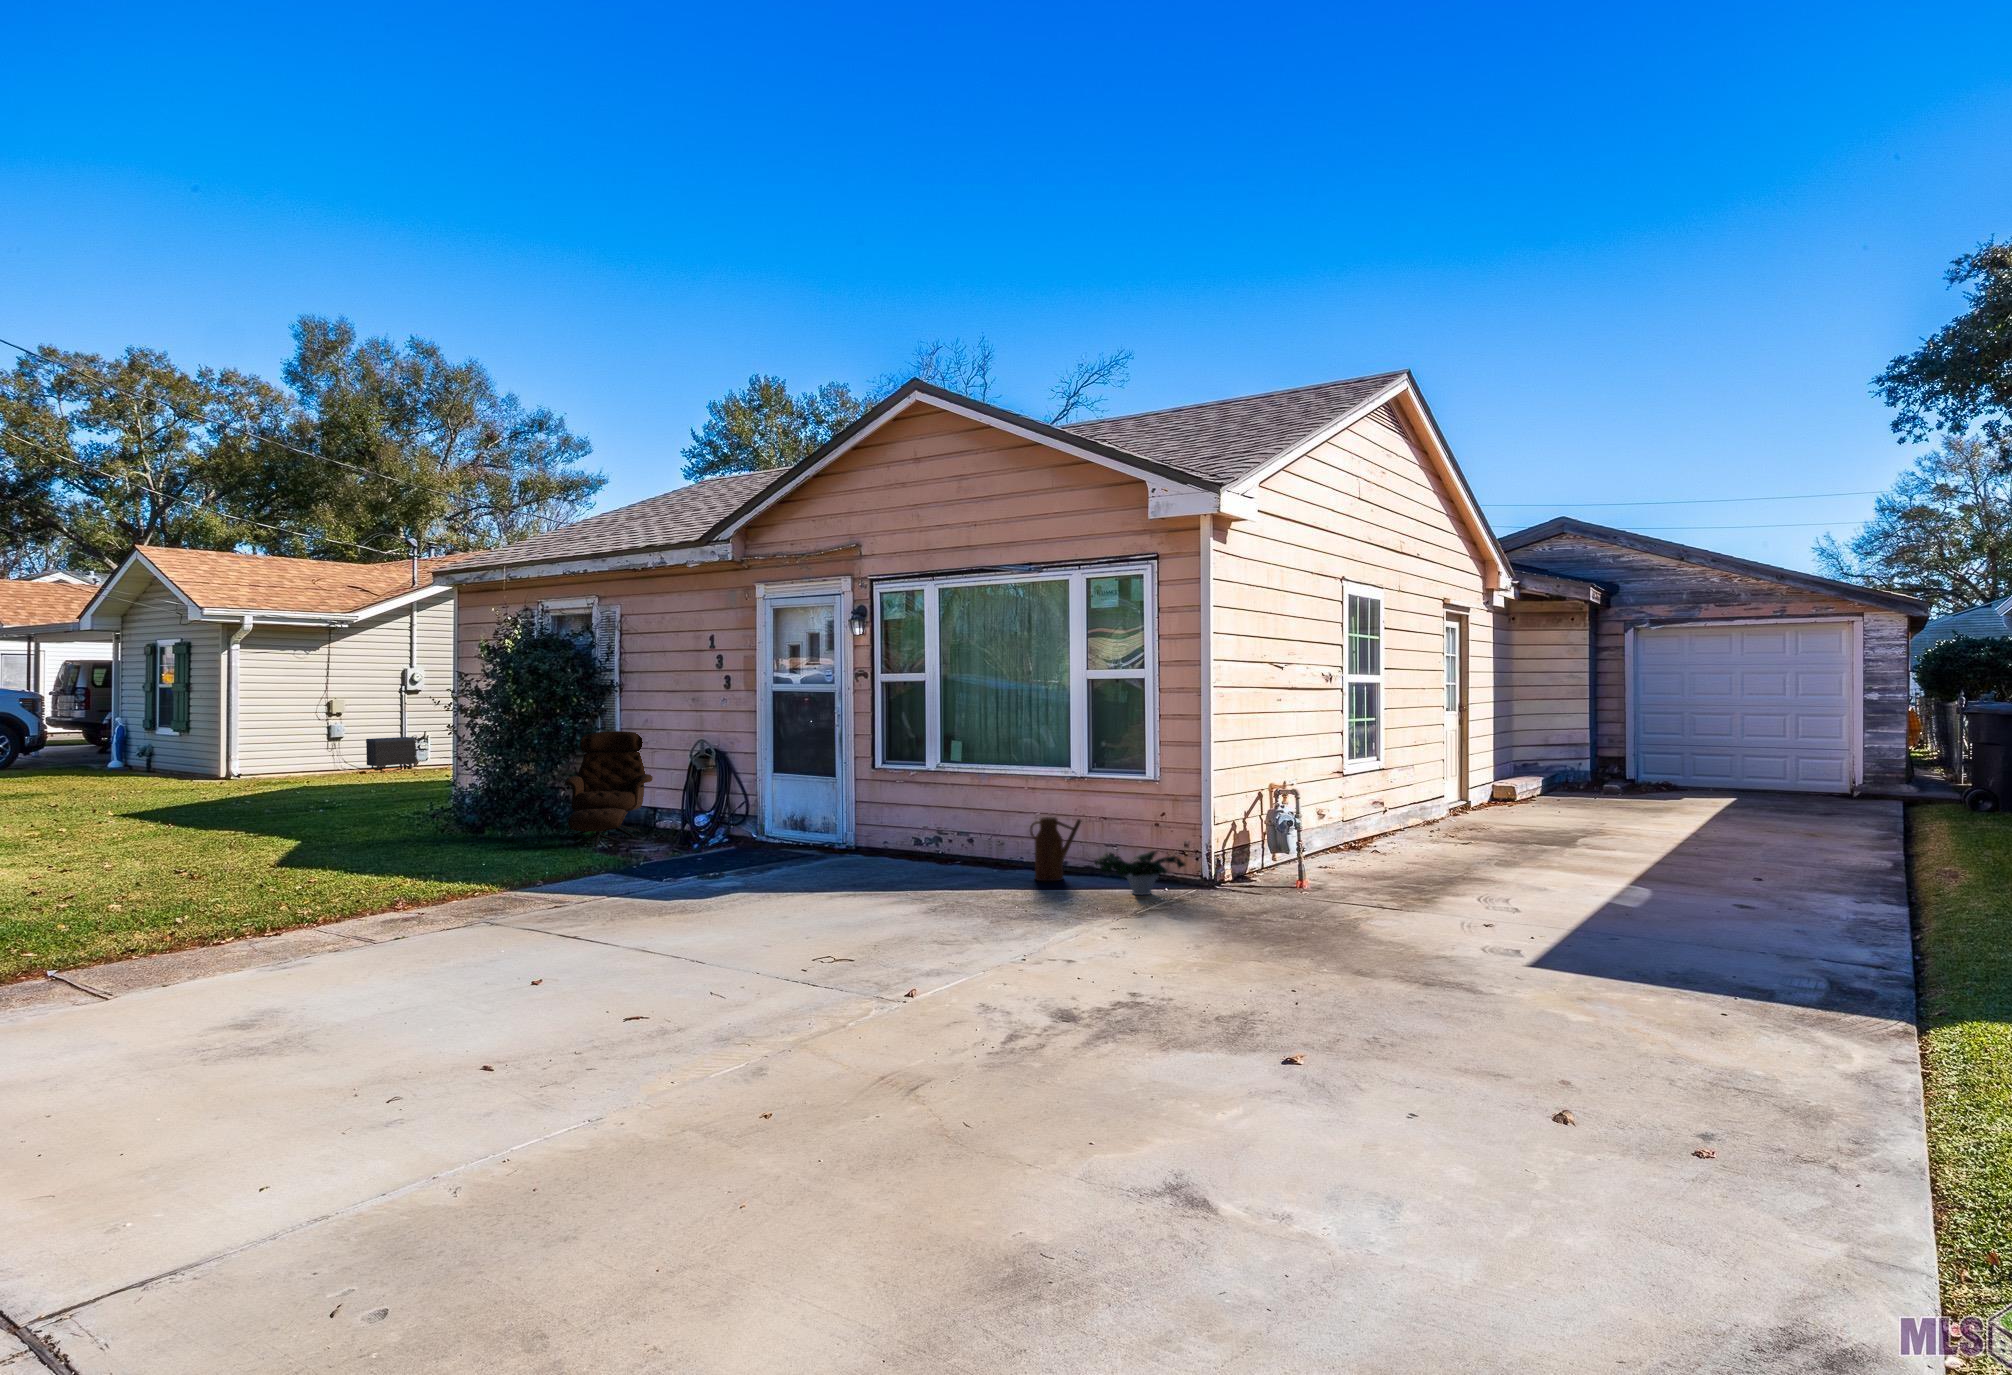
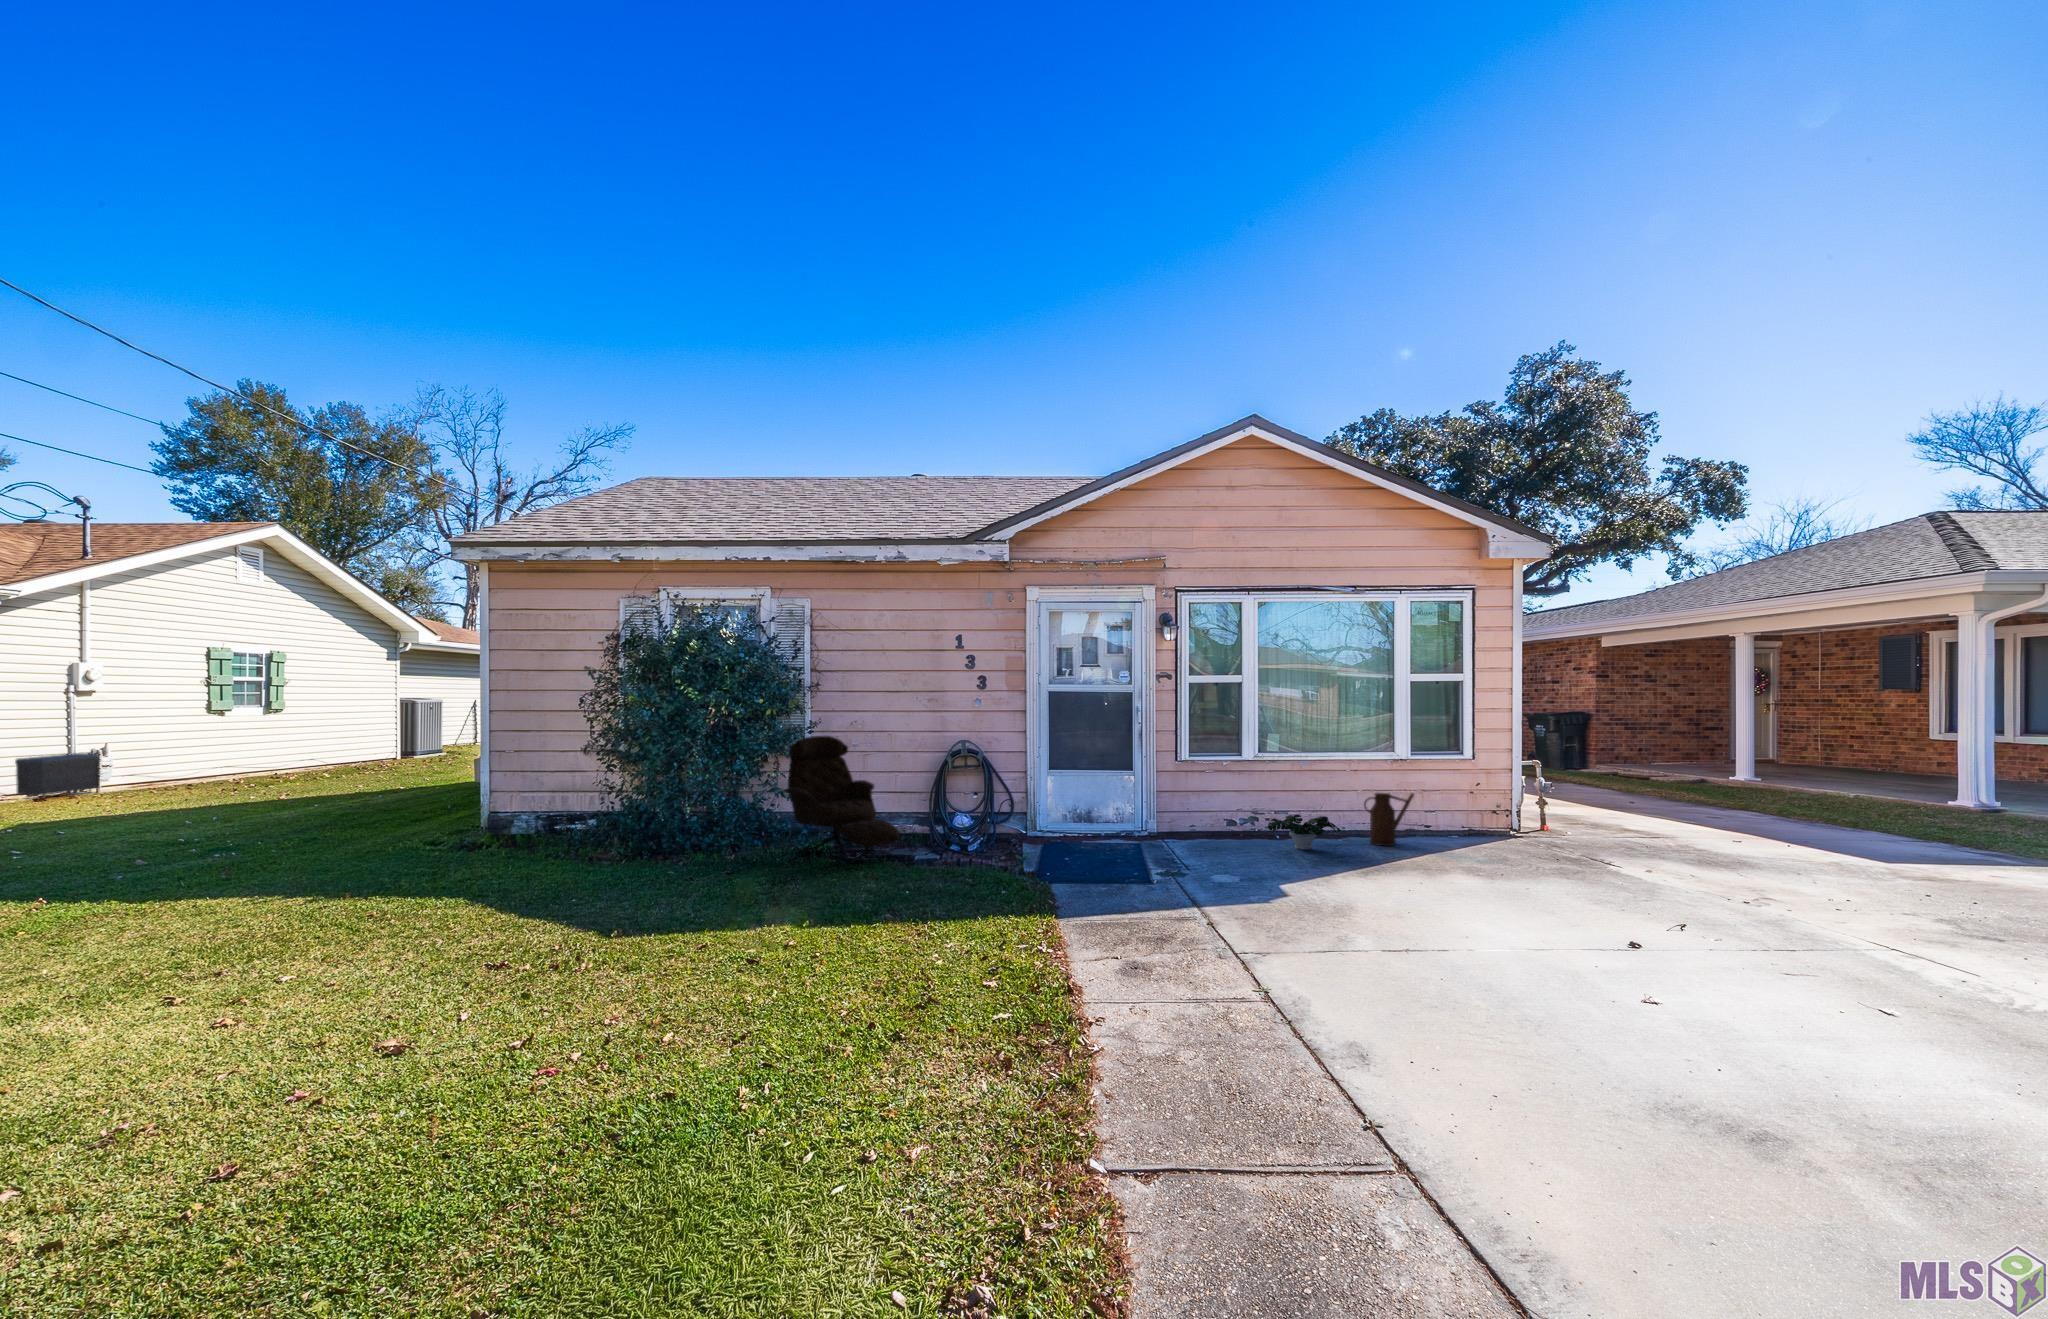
potted plant: present [1095,851,1185,895] -> present [1268,814,1340,850]

